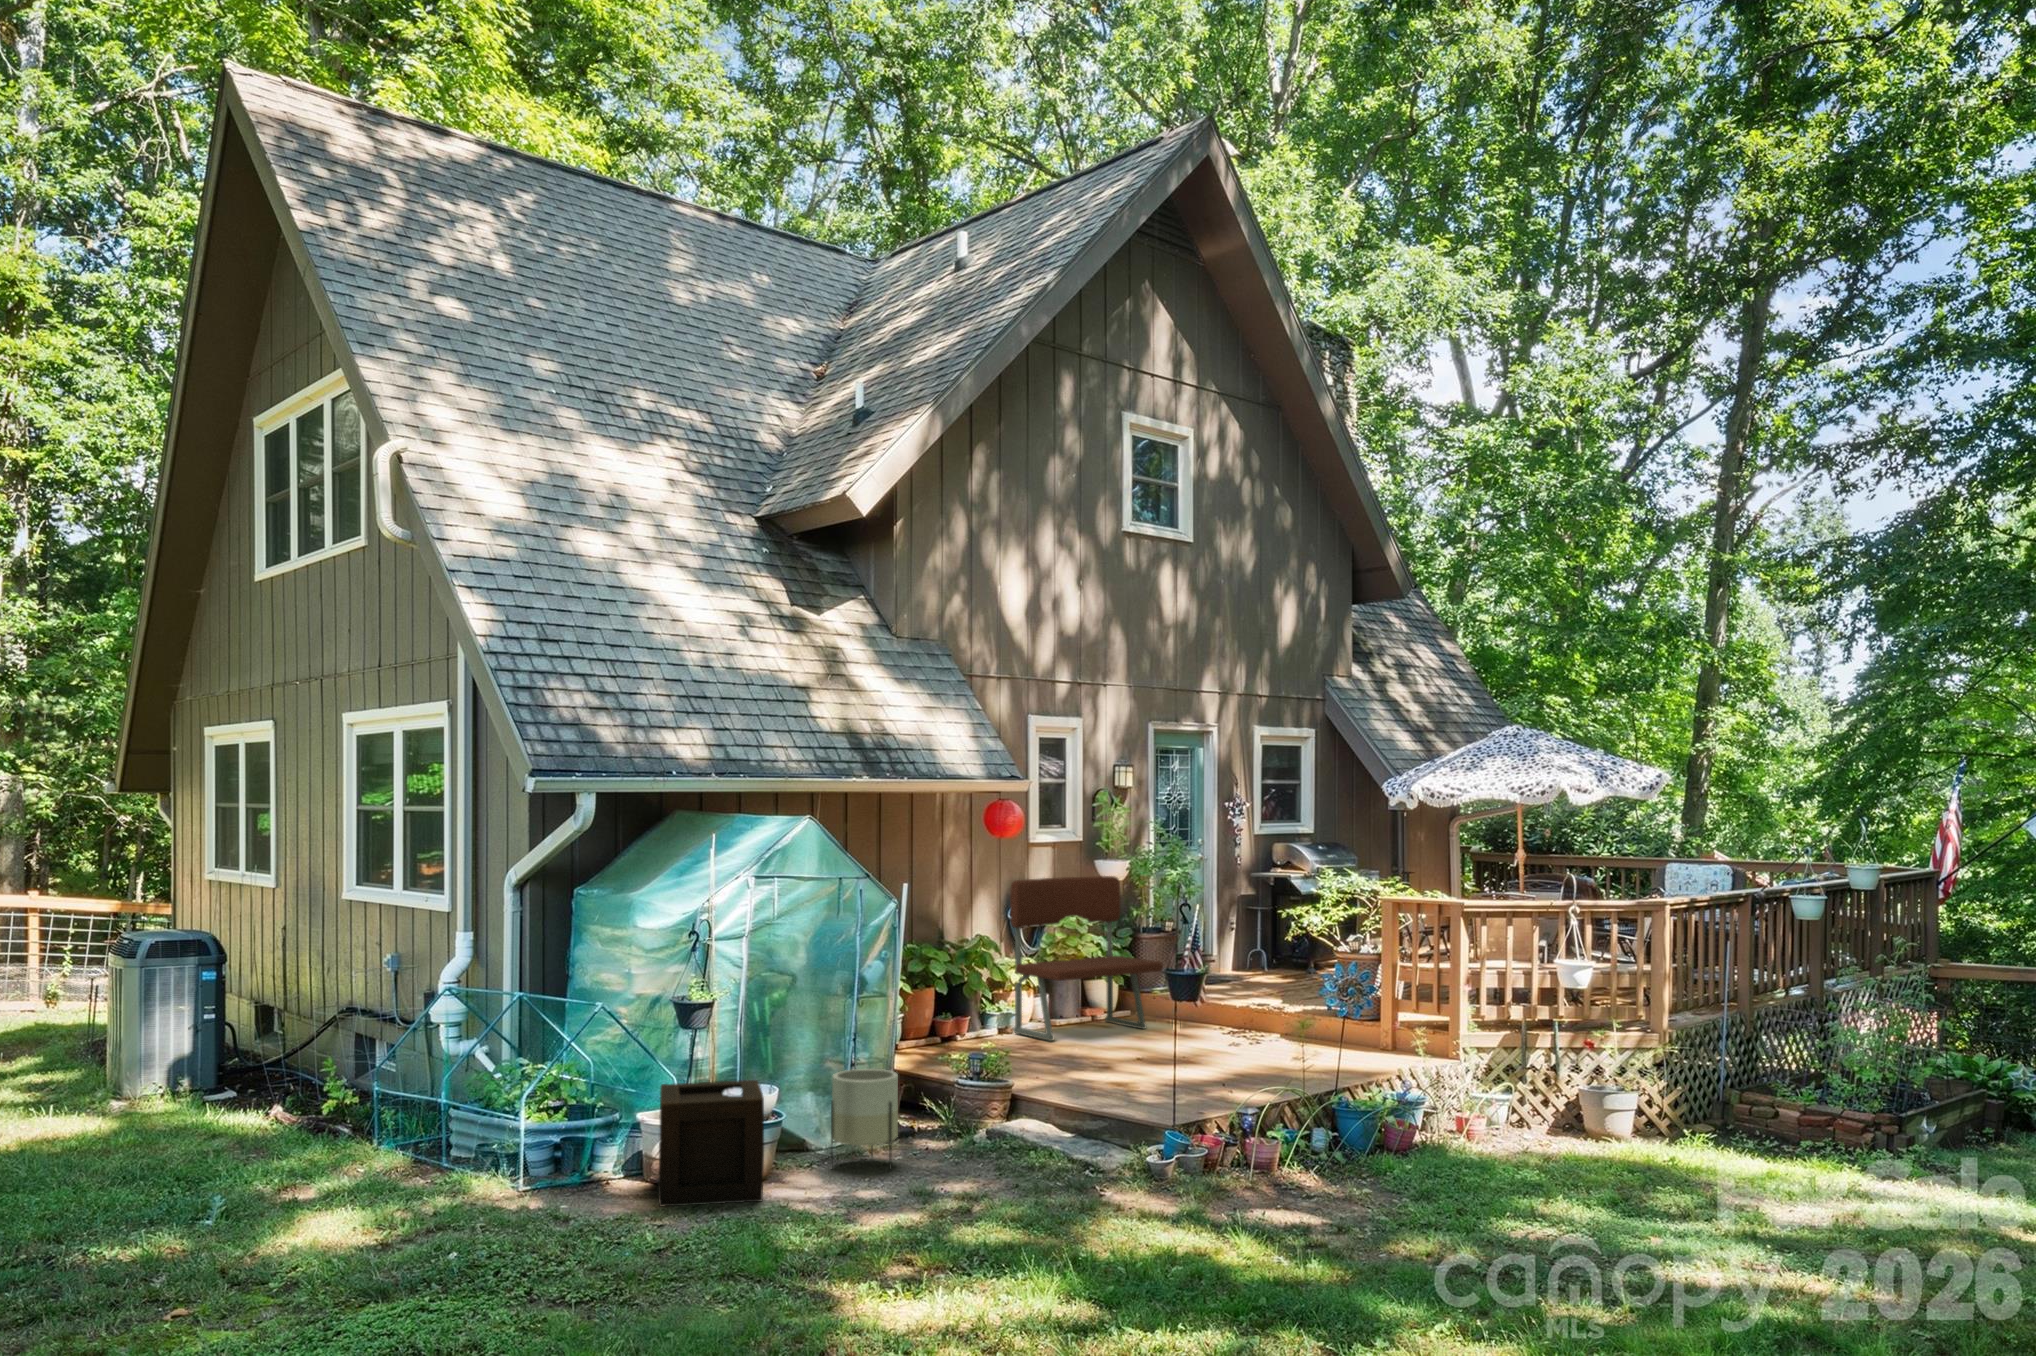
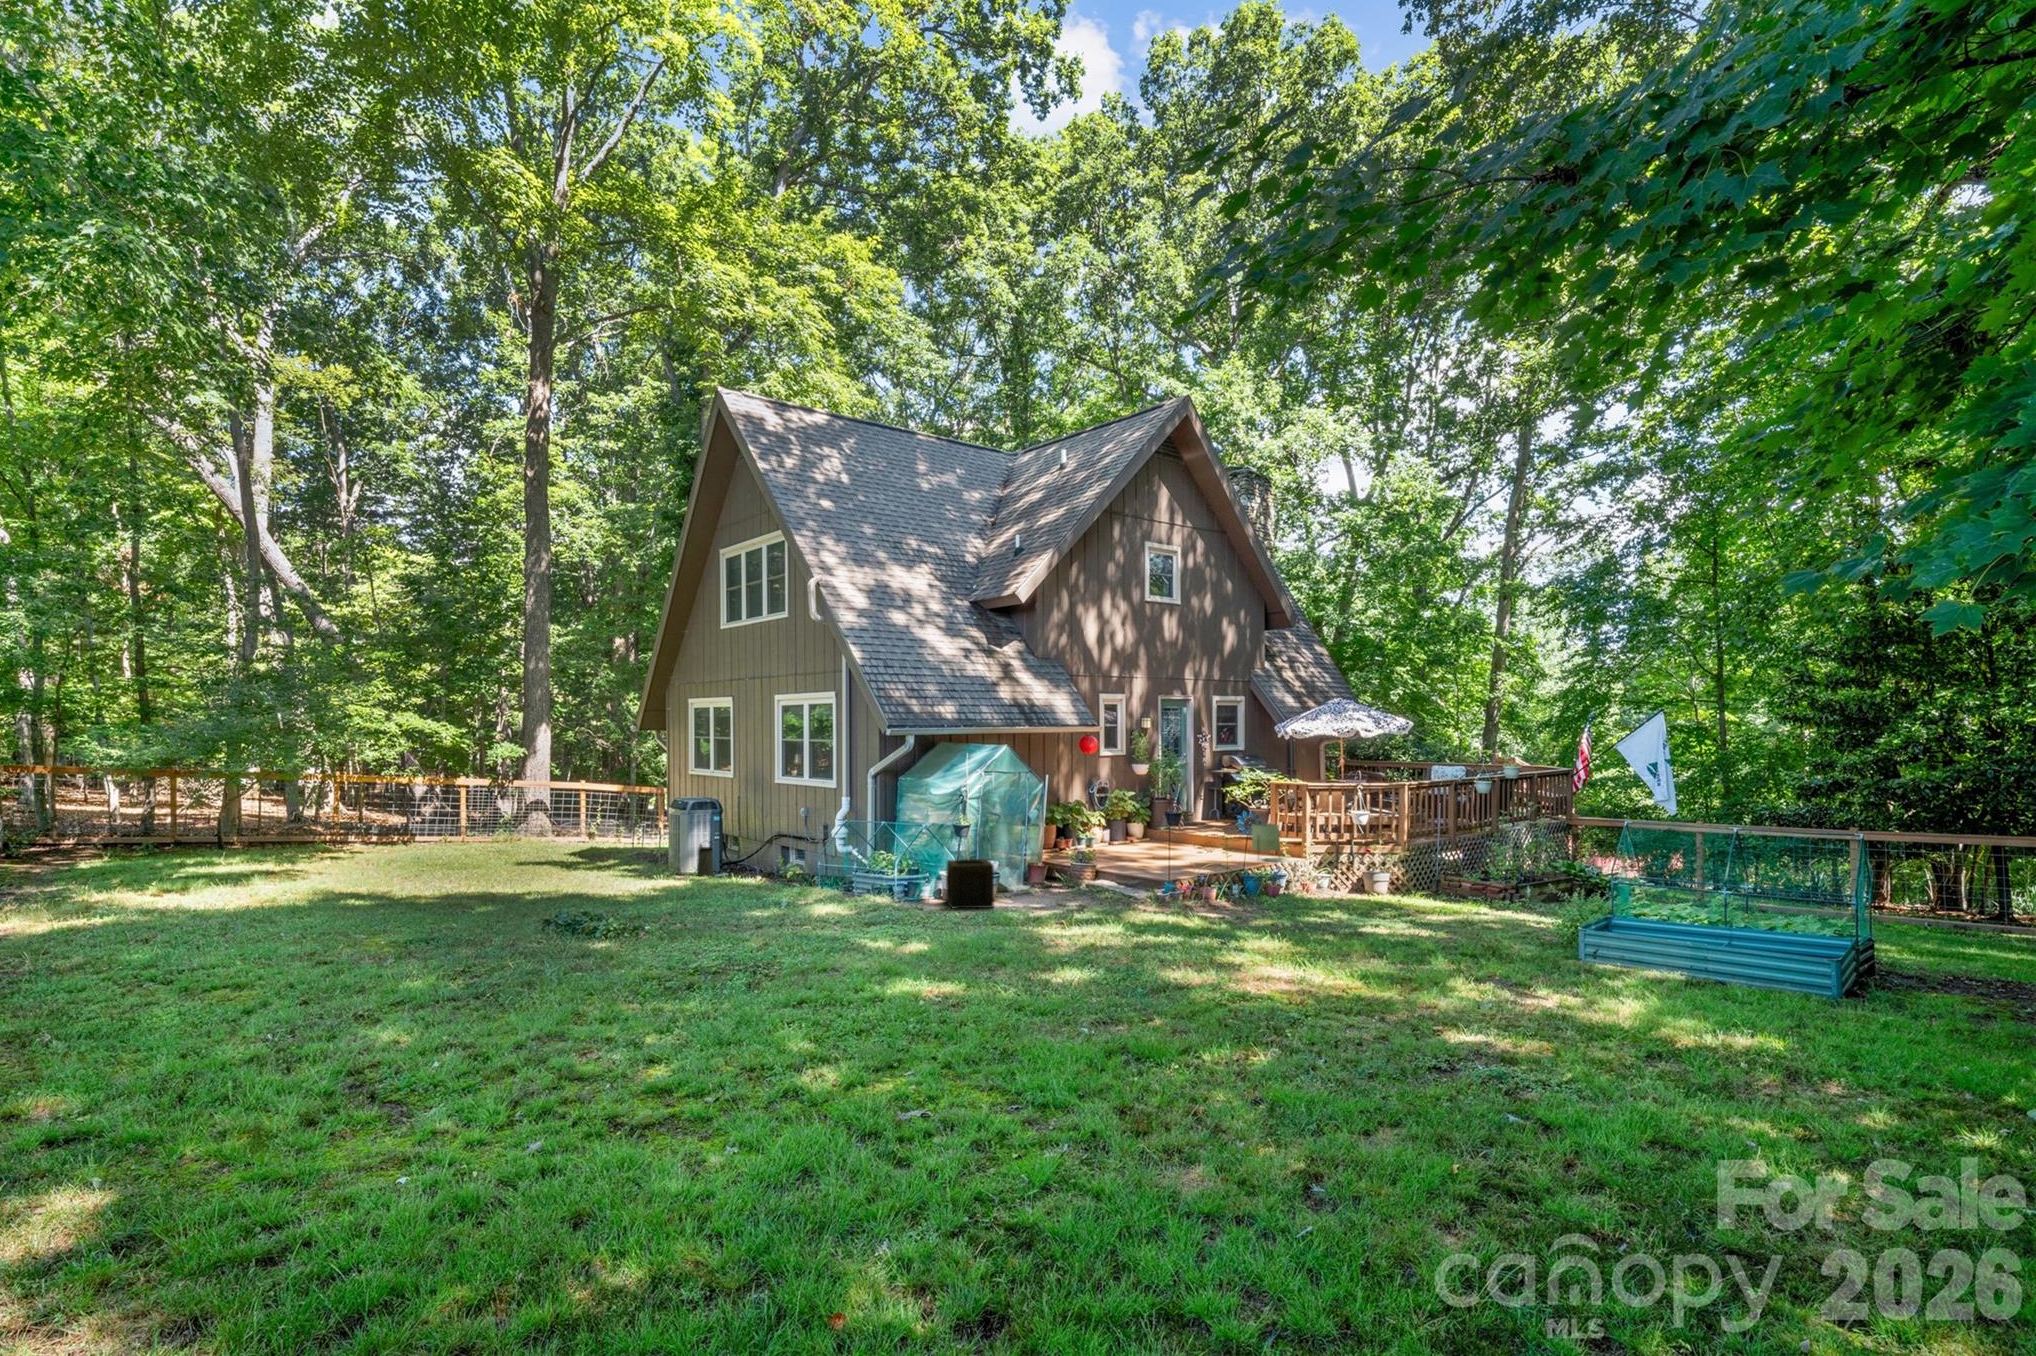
bench: present [1010,876,1163,1041] -> none [1091,773,1165,850]
watering can: none [134,1029,179,1110] -> present [697,844,714,876]
planter: present [830,1069,898,1170] -> present [1252,823,1280,851]

